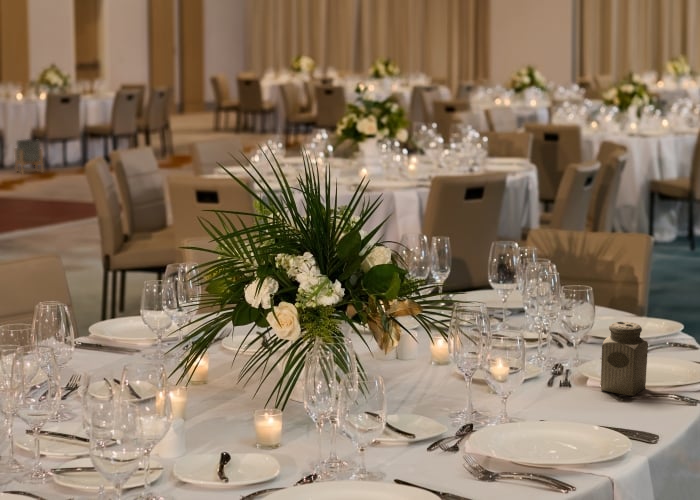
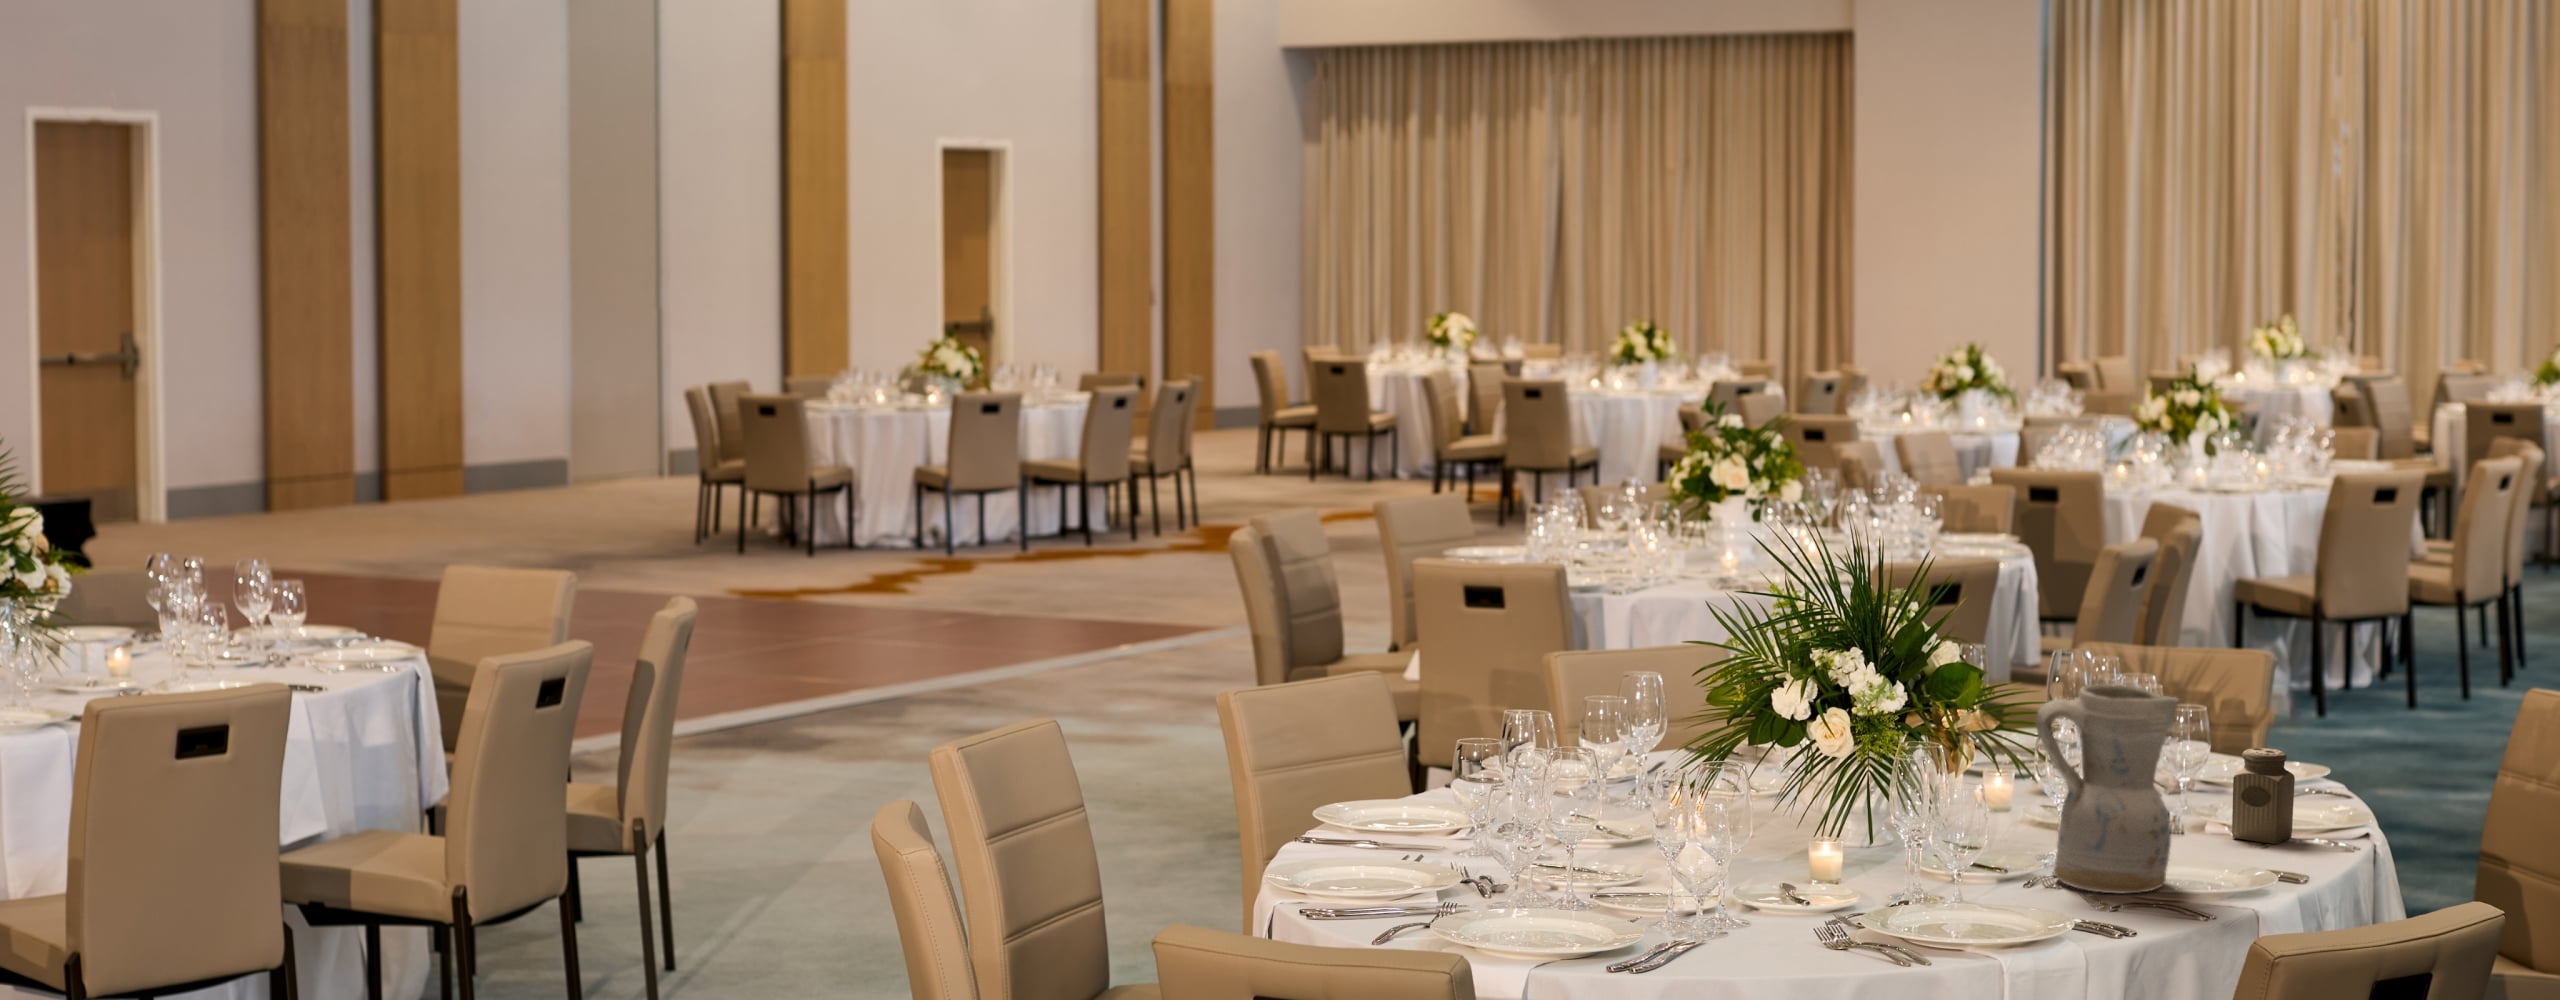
planter: present [14,139,44,173] -> none [916,485,973,555]
ceramic pitcher: none [431,283,547,458] -> present [2036,684,2179,893]

